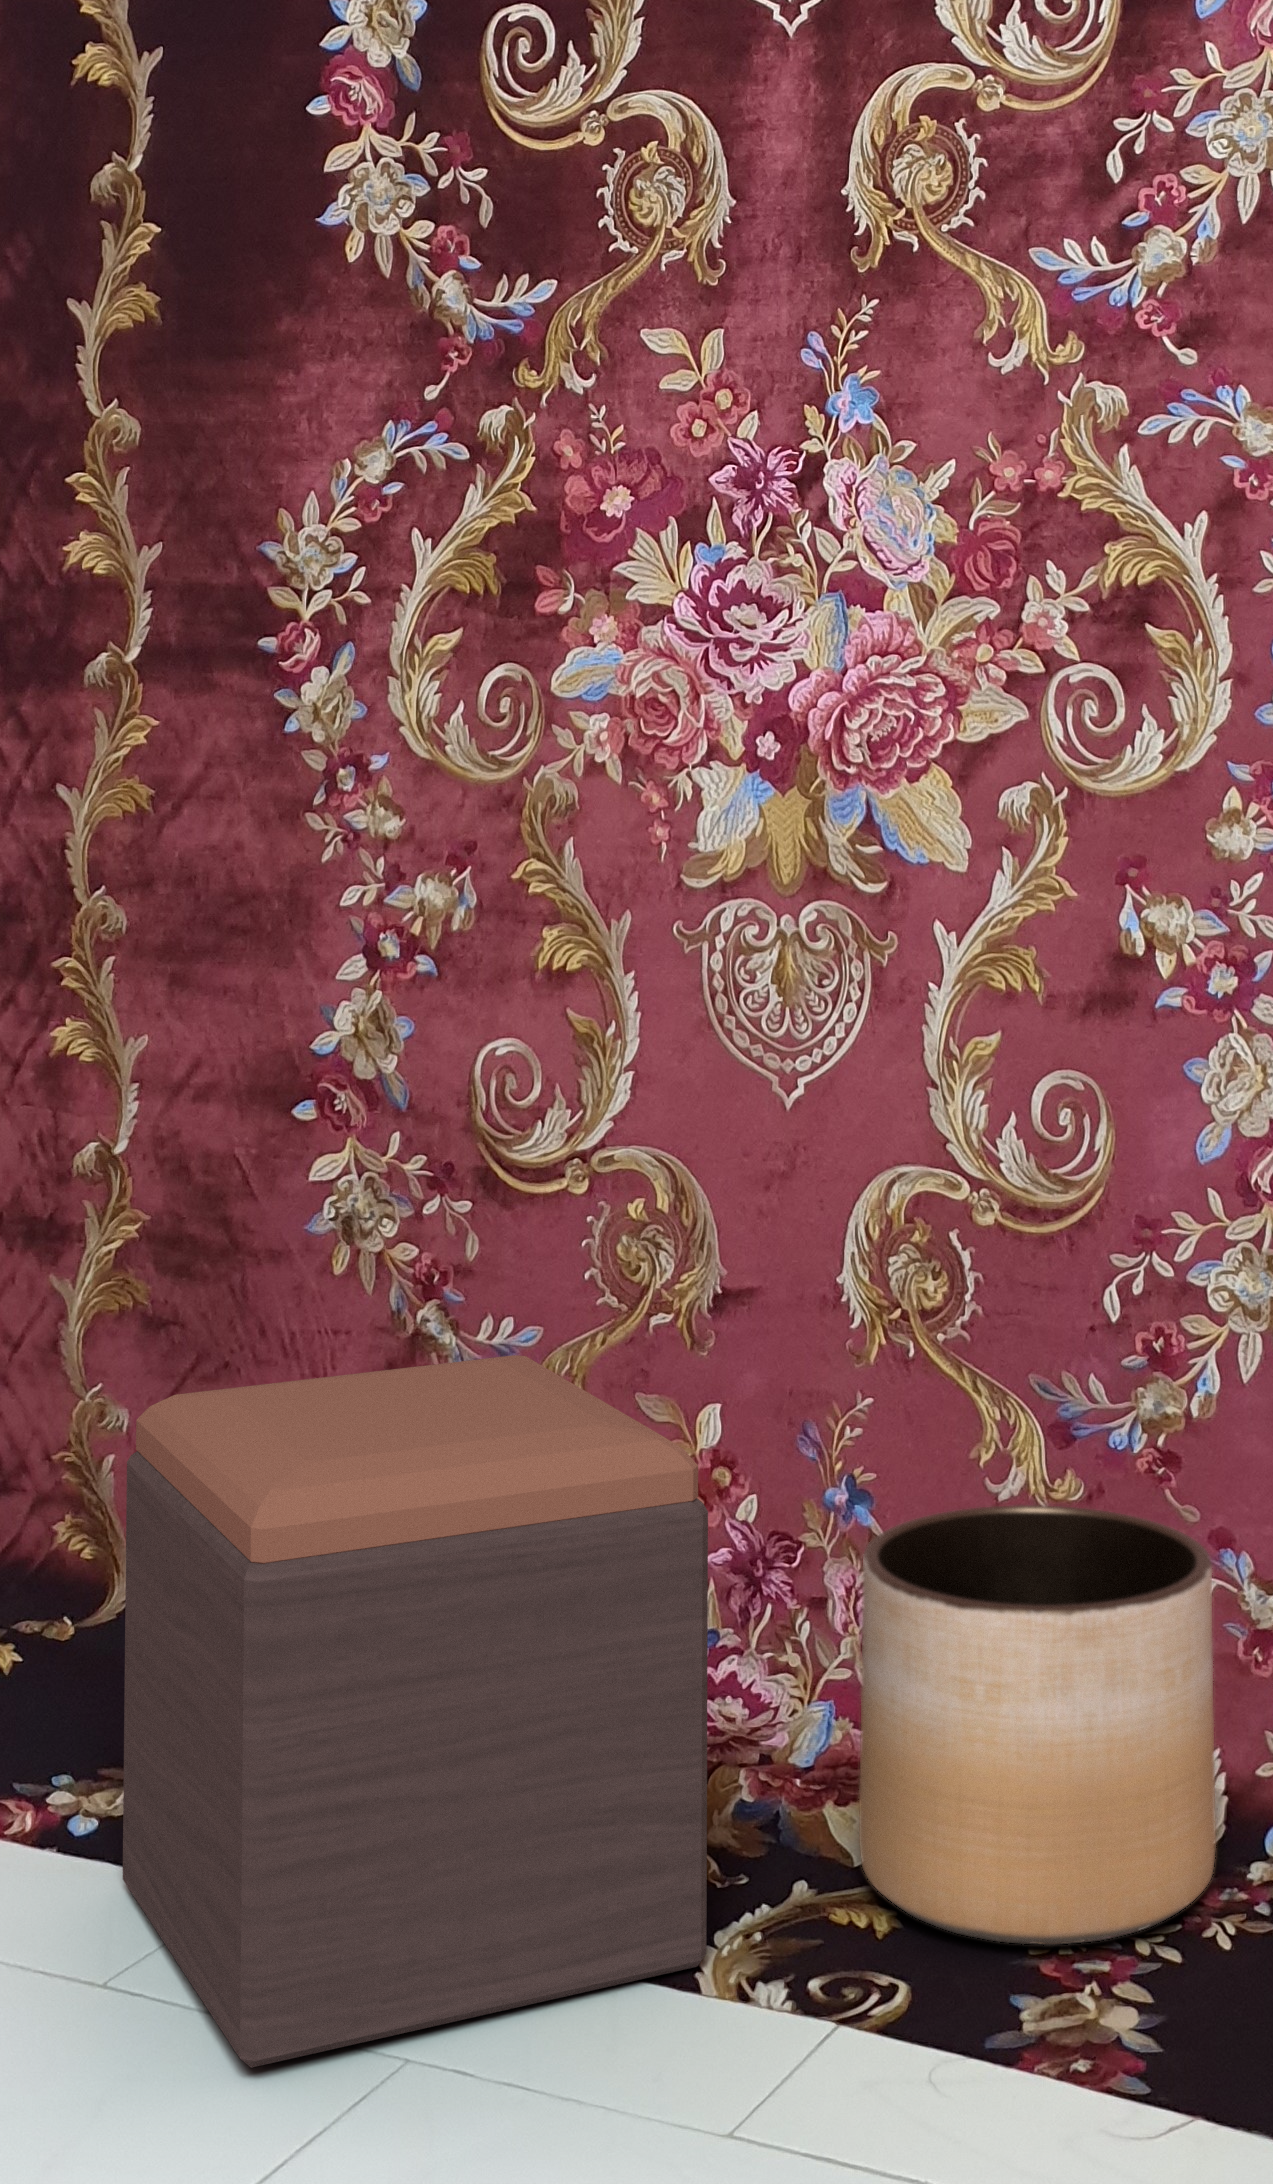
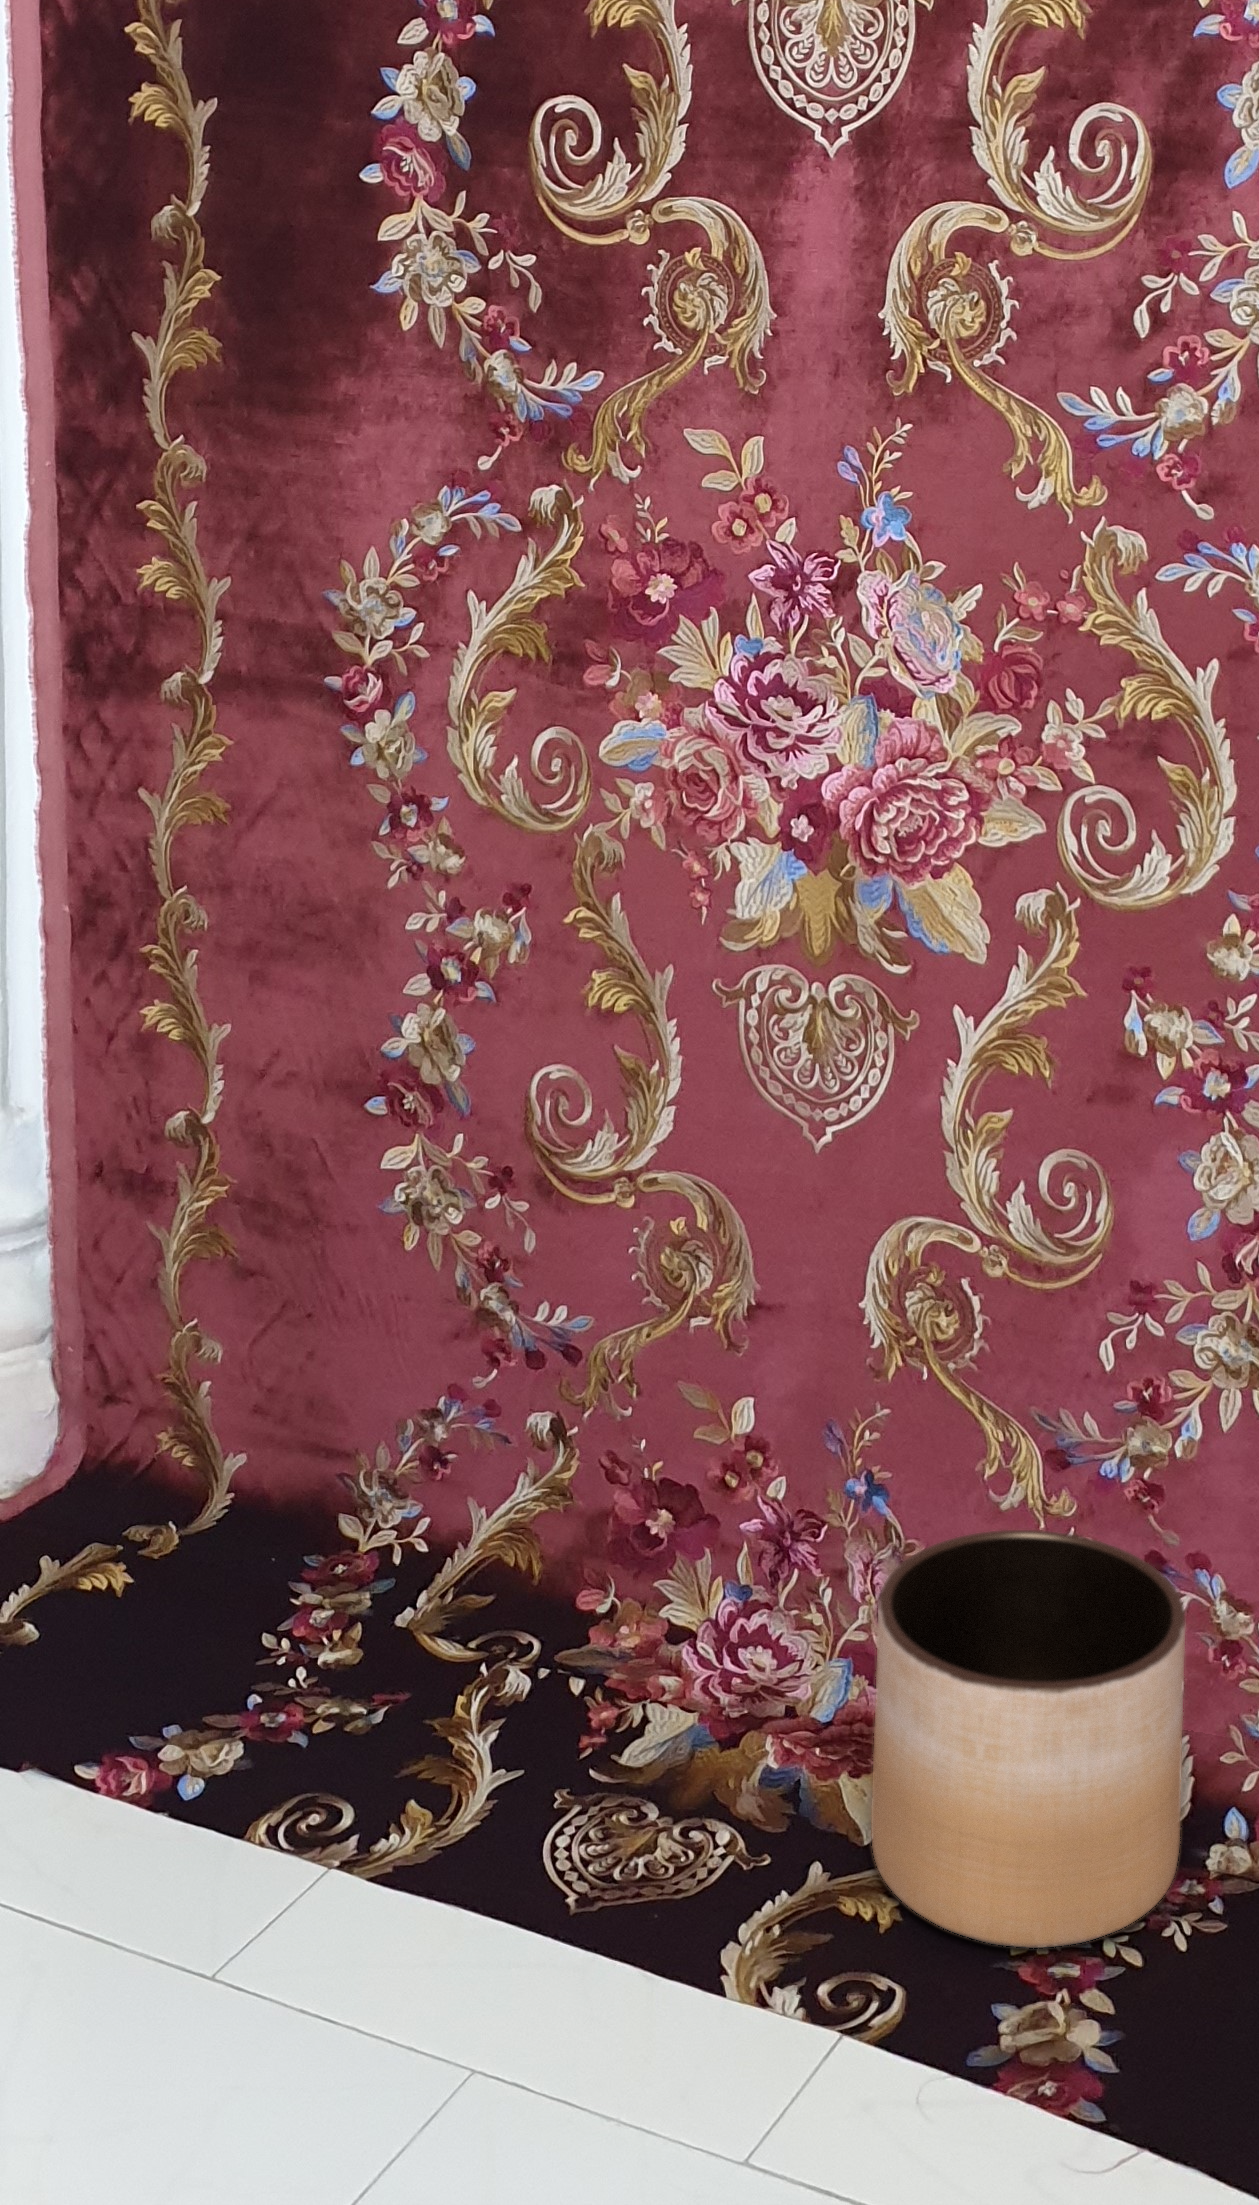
footstool: present [123,1355,708,2068] -> none [225,1401,743,2089]

